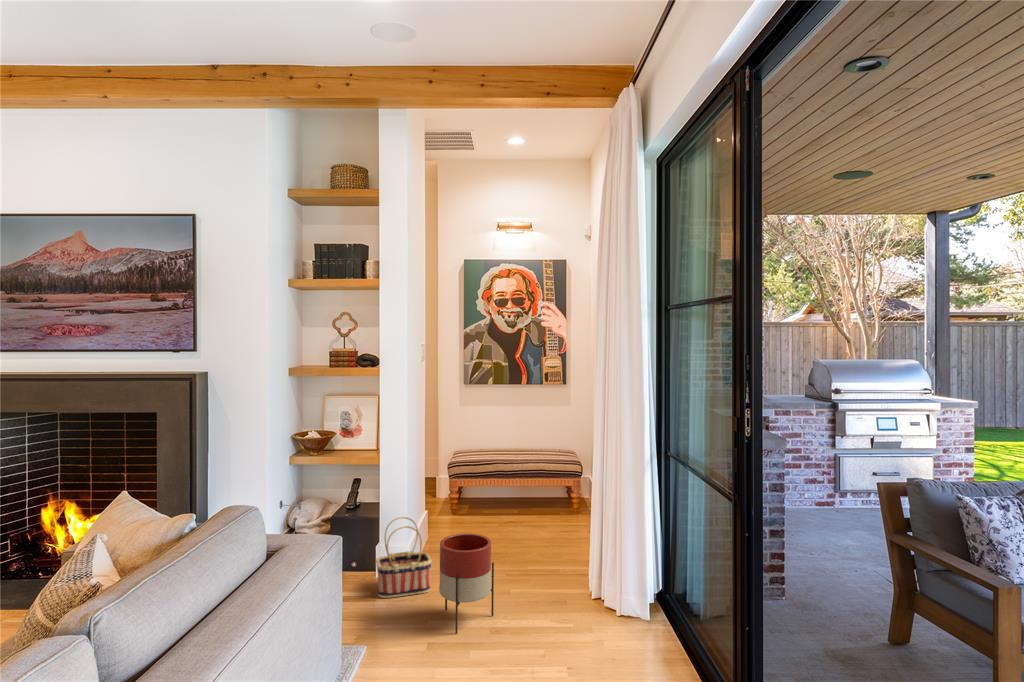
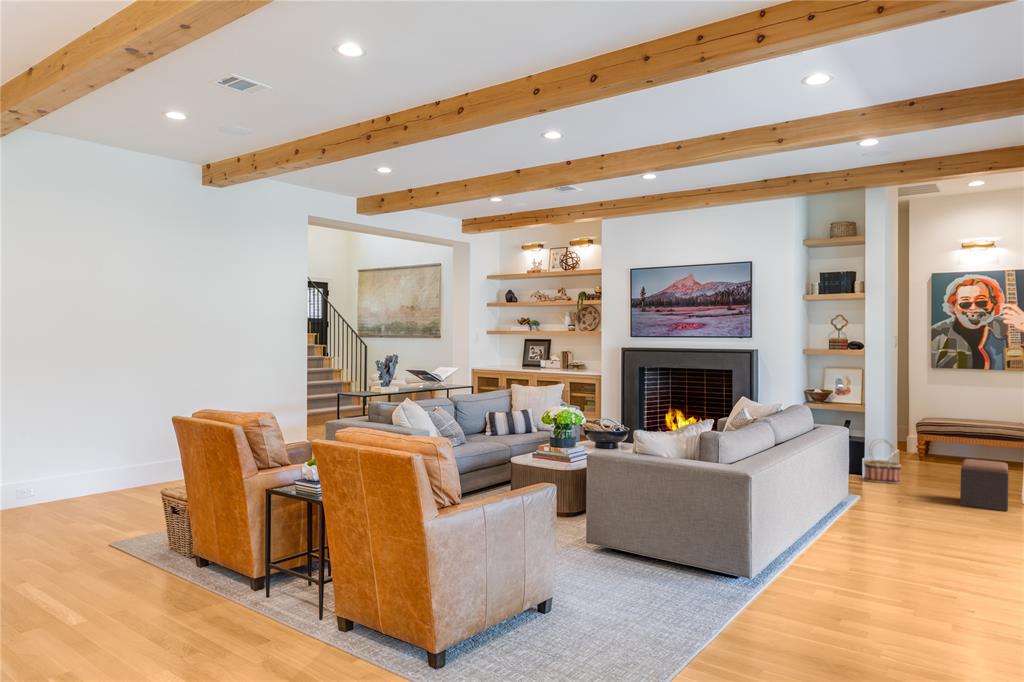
planter: present [439,533,494,634] -> none [907,446,944,496]
footstool: none [520,556,591,654] -> present [960,459,1009,512]

